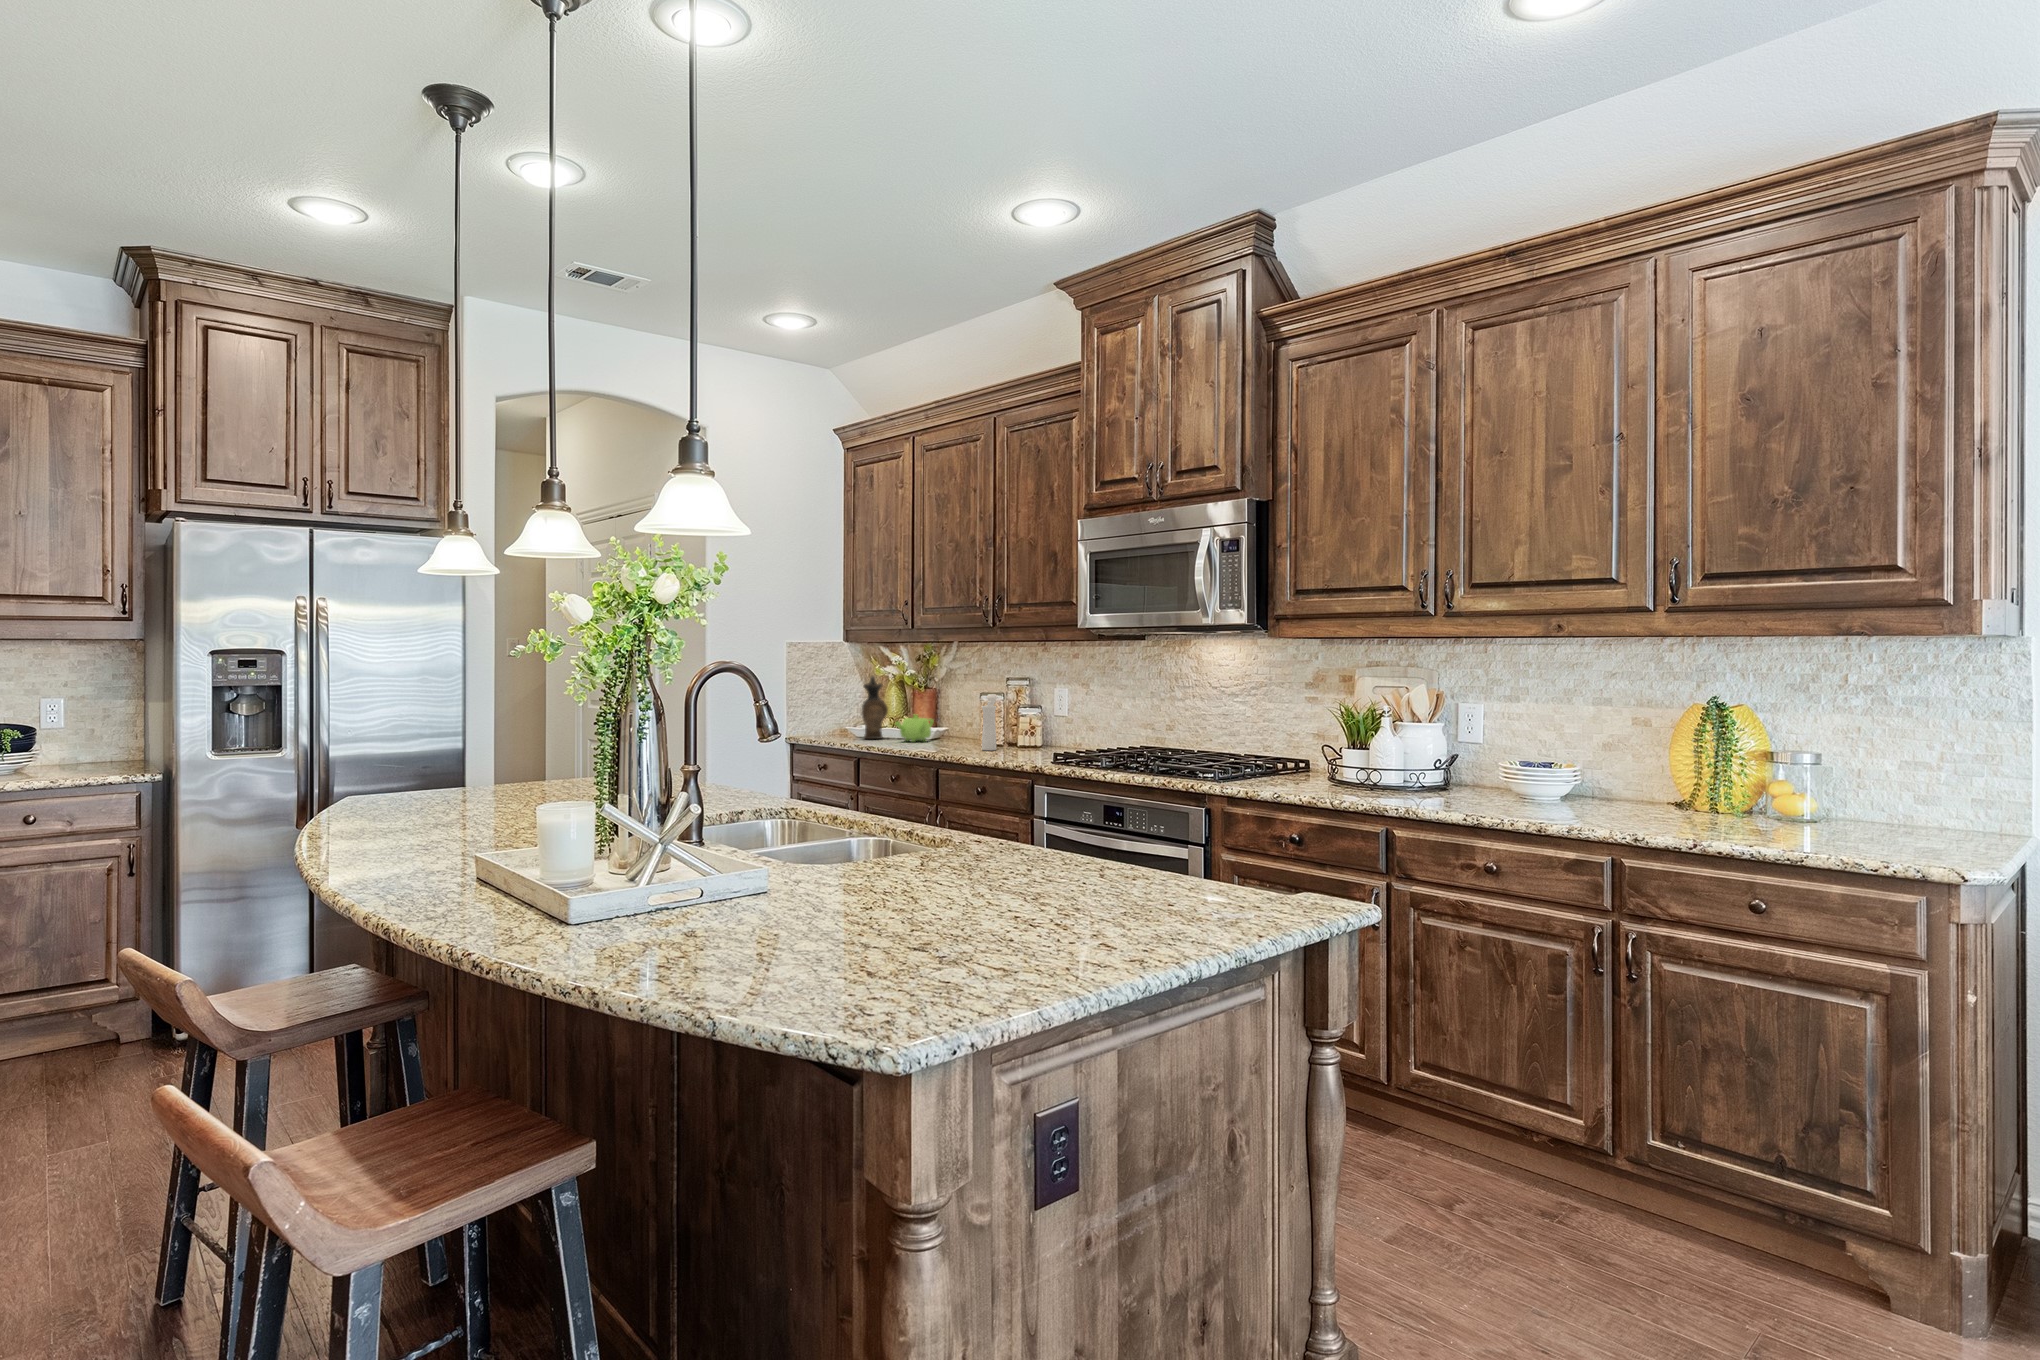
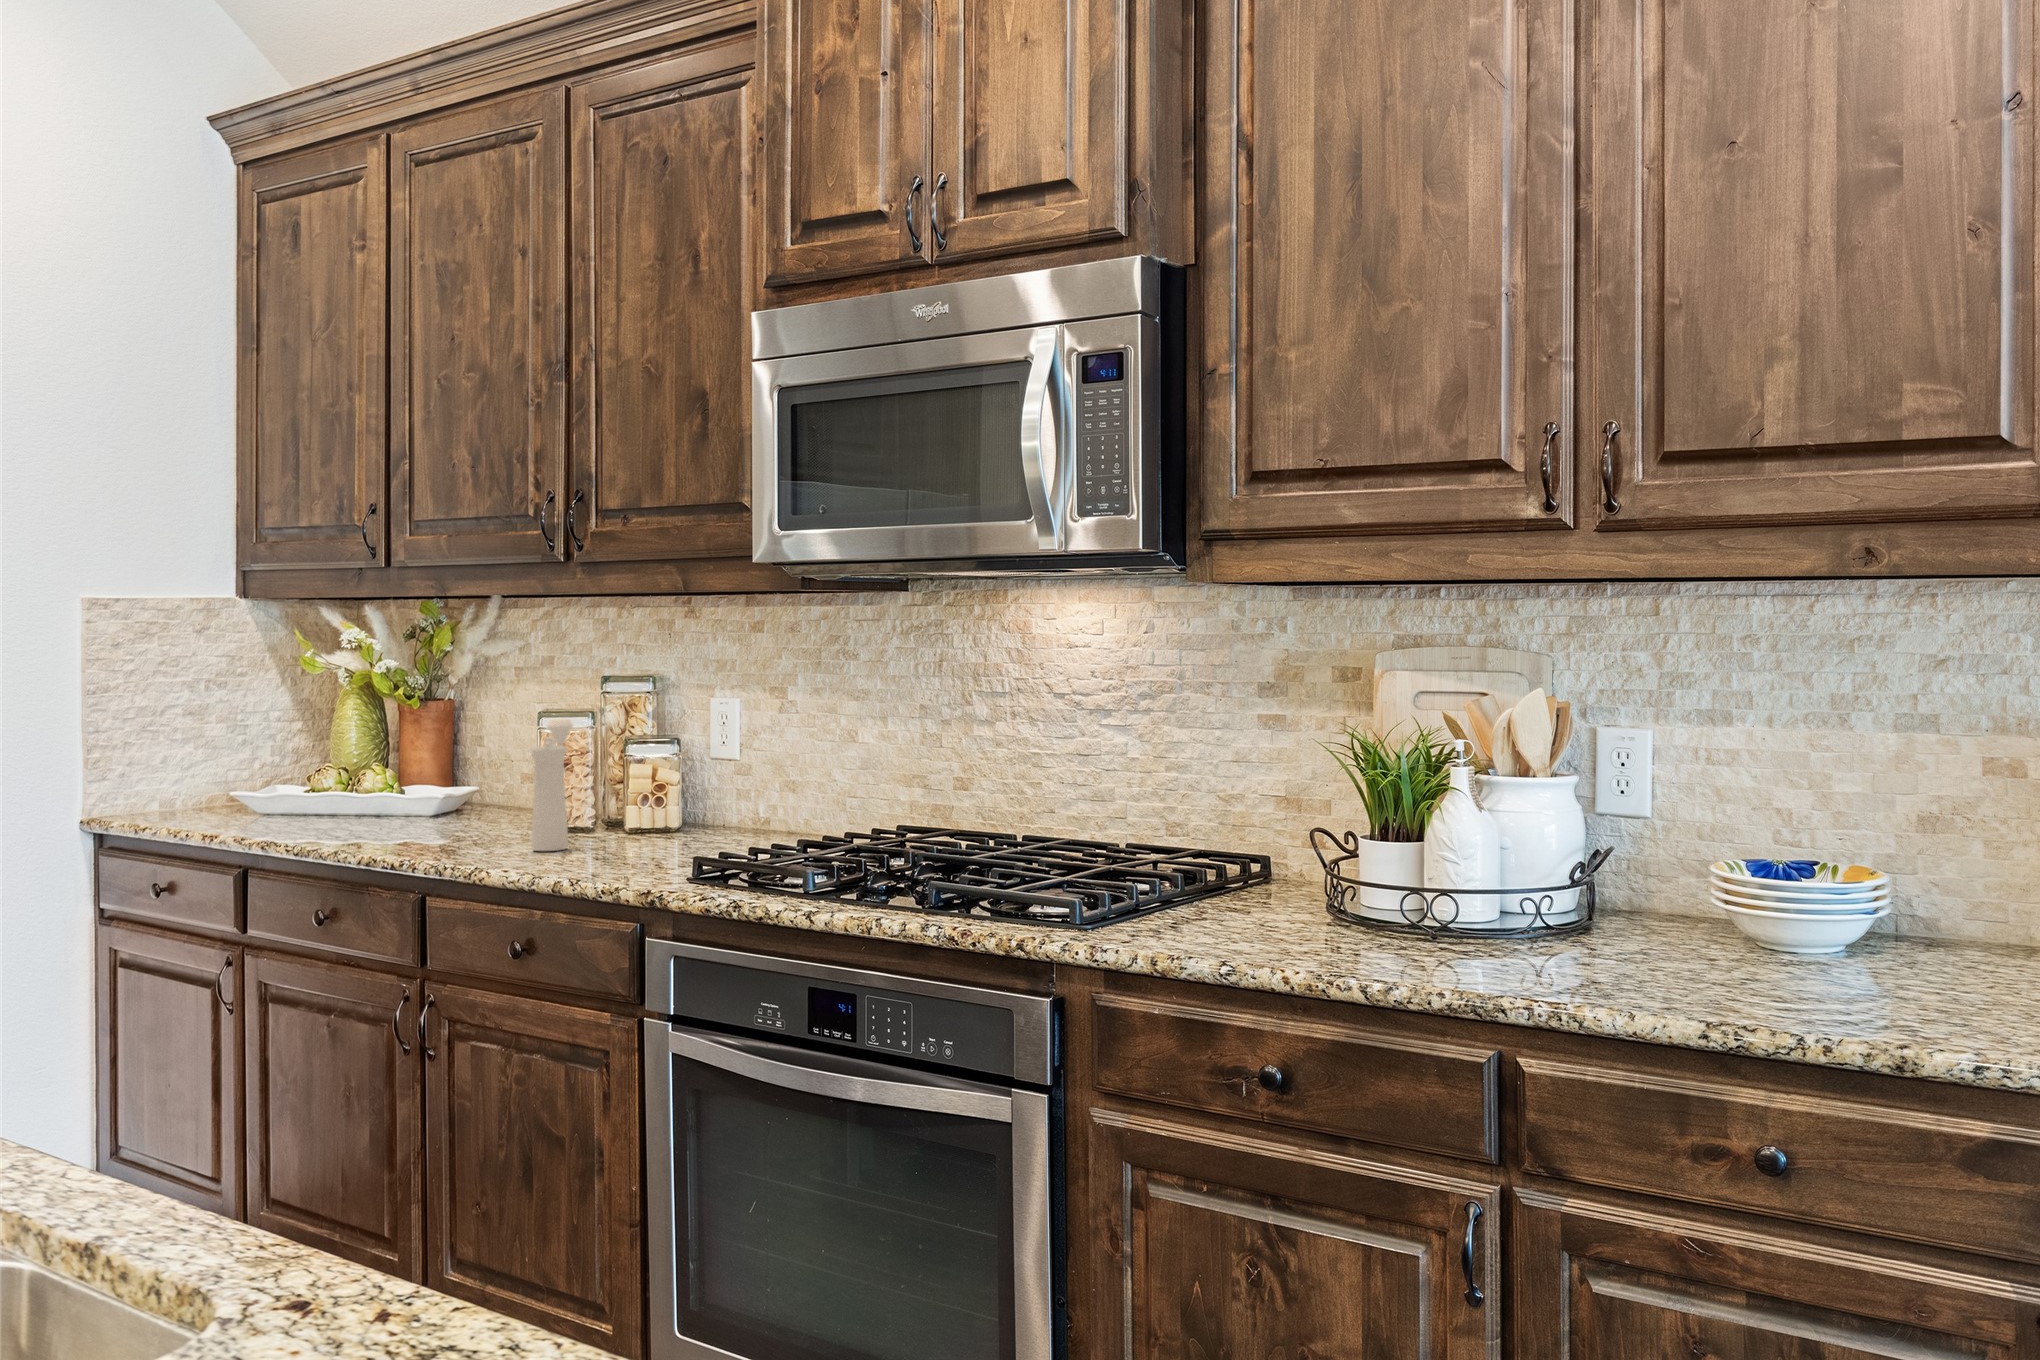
ceramic pitcher: present [862,676,888,739] -> none [263,676,329,823]
teapot: present [895,715,934,742] -> none [336,765,437,829]

